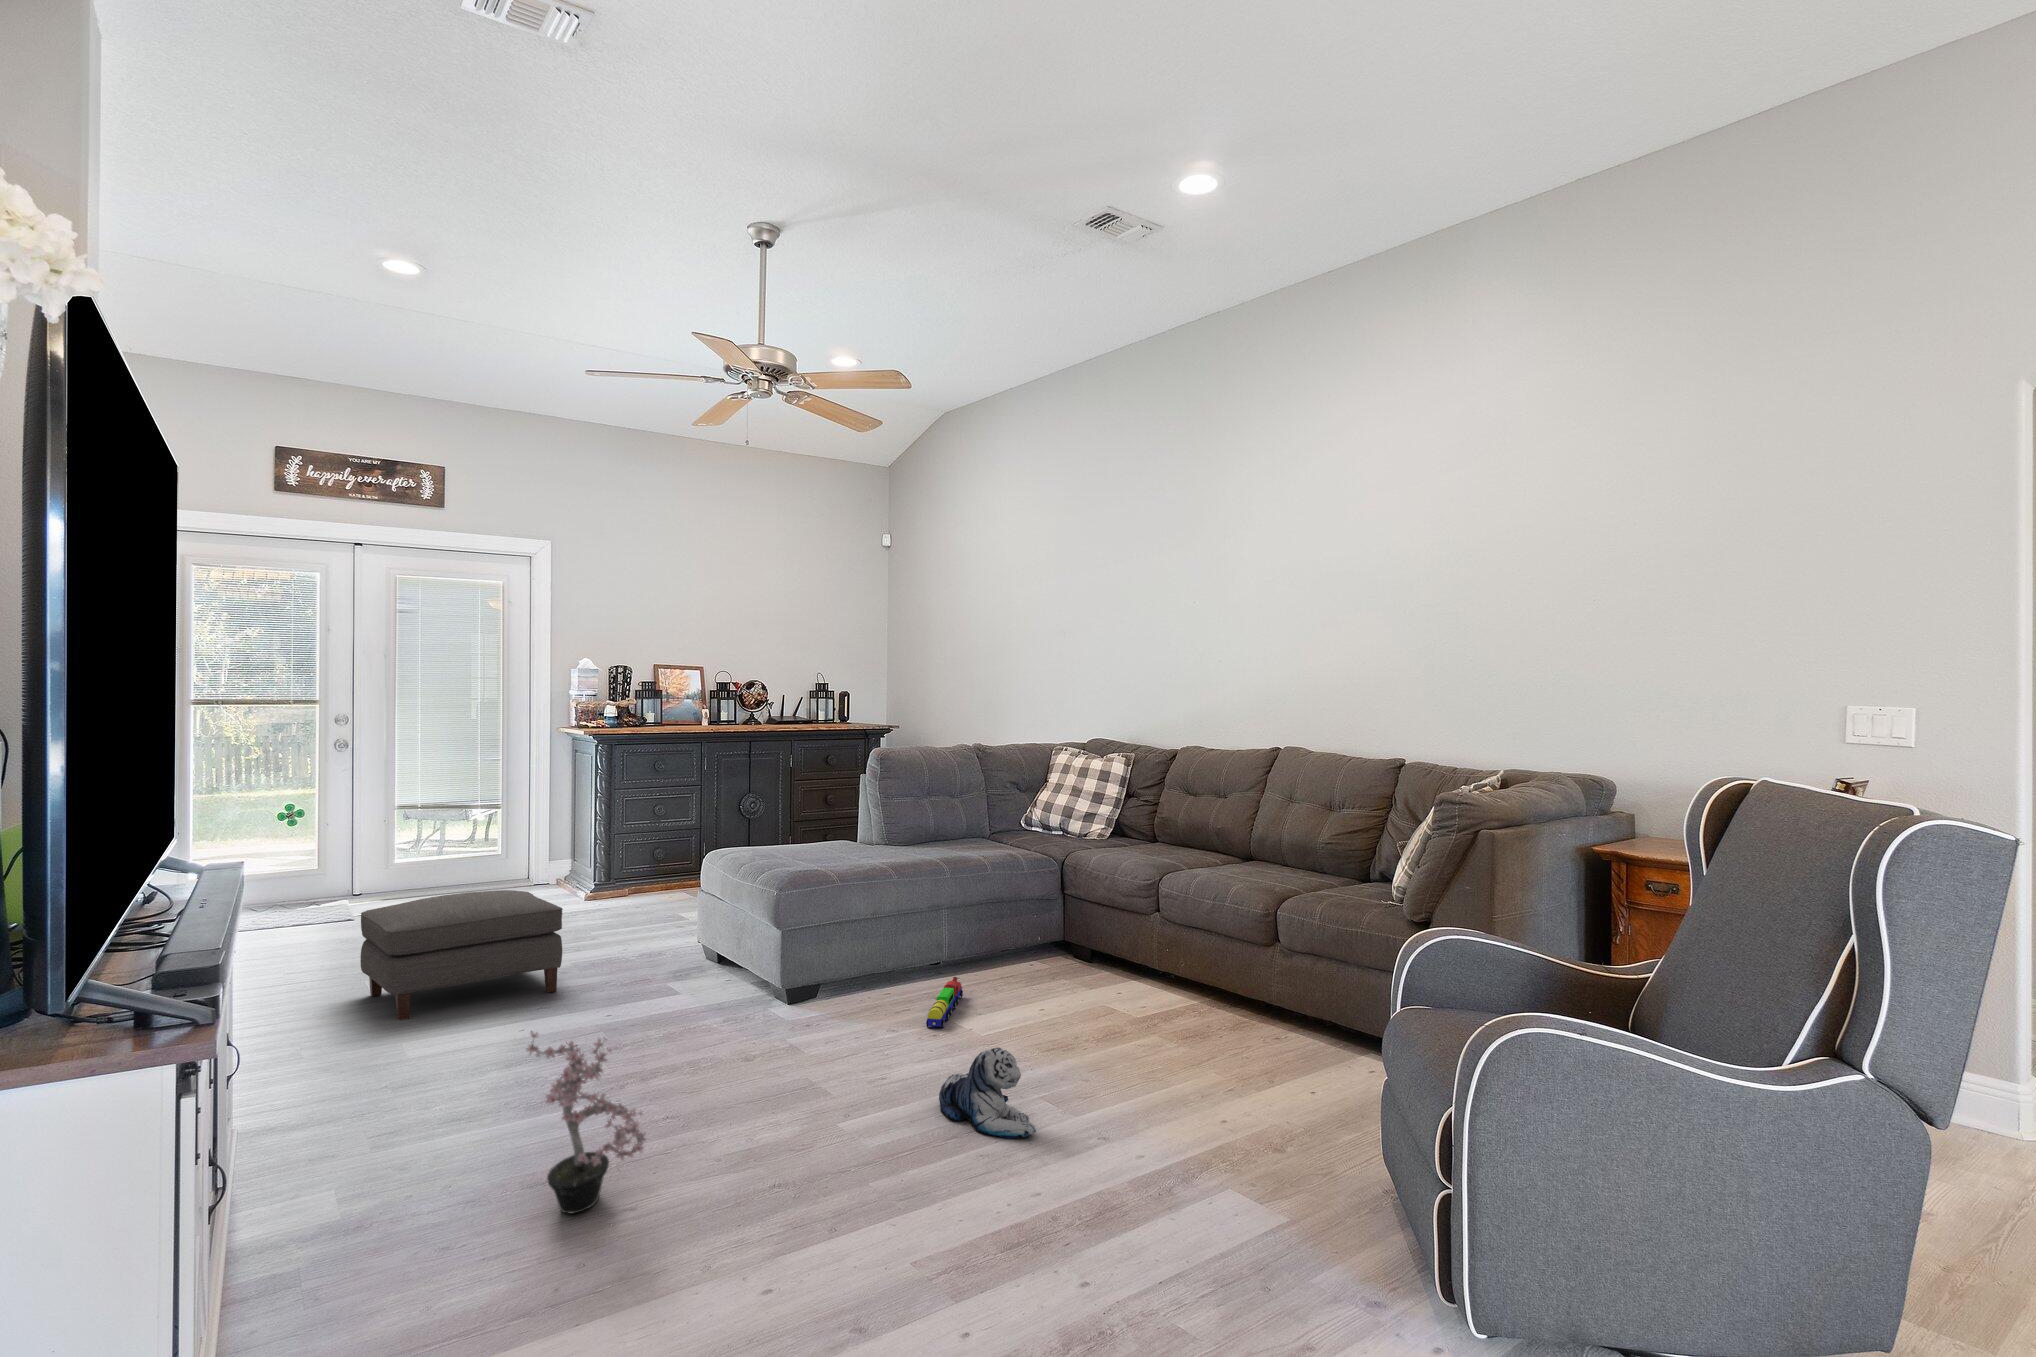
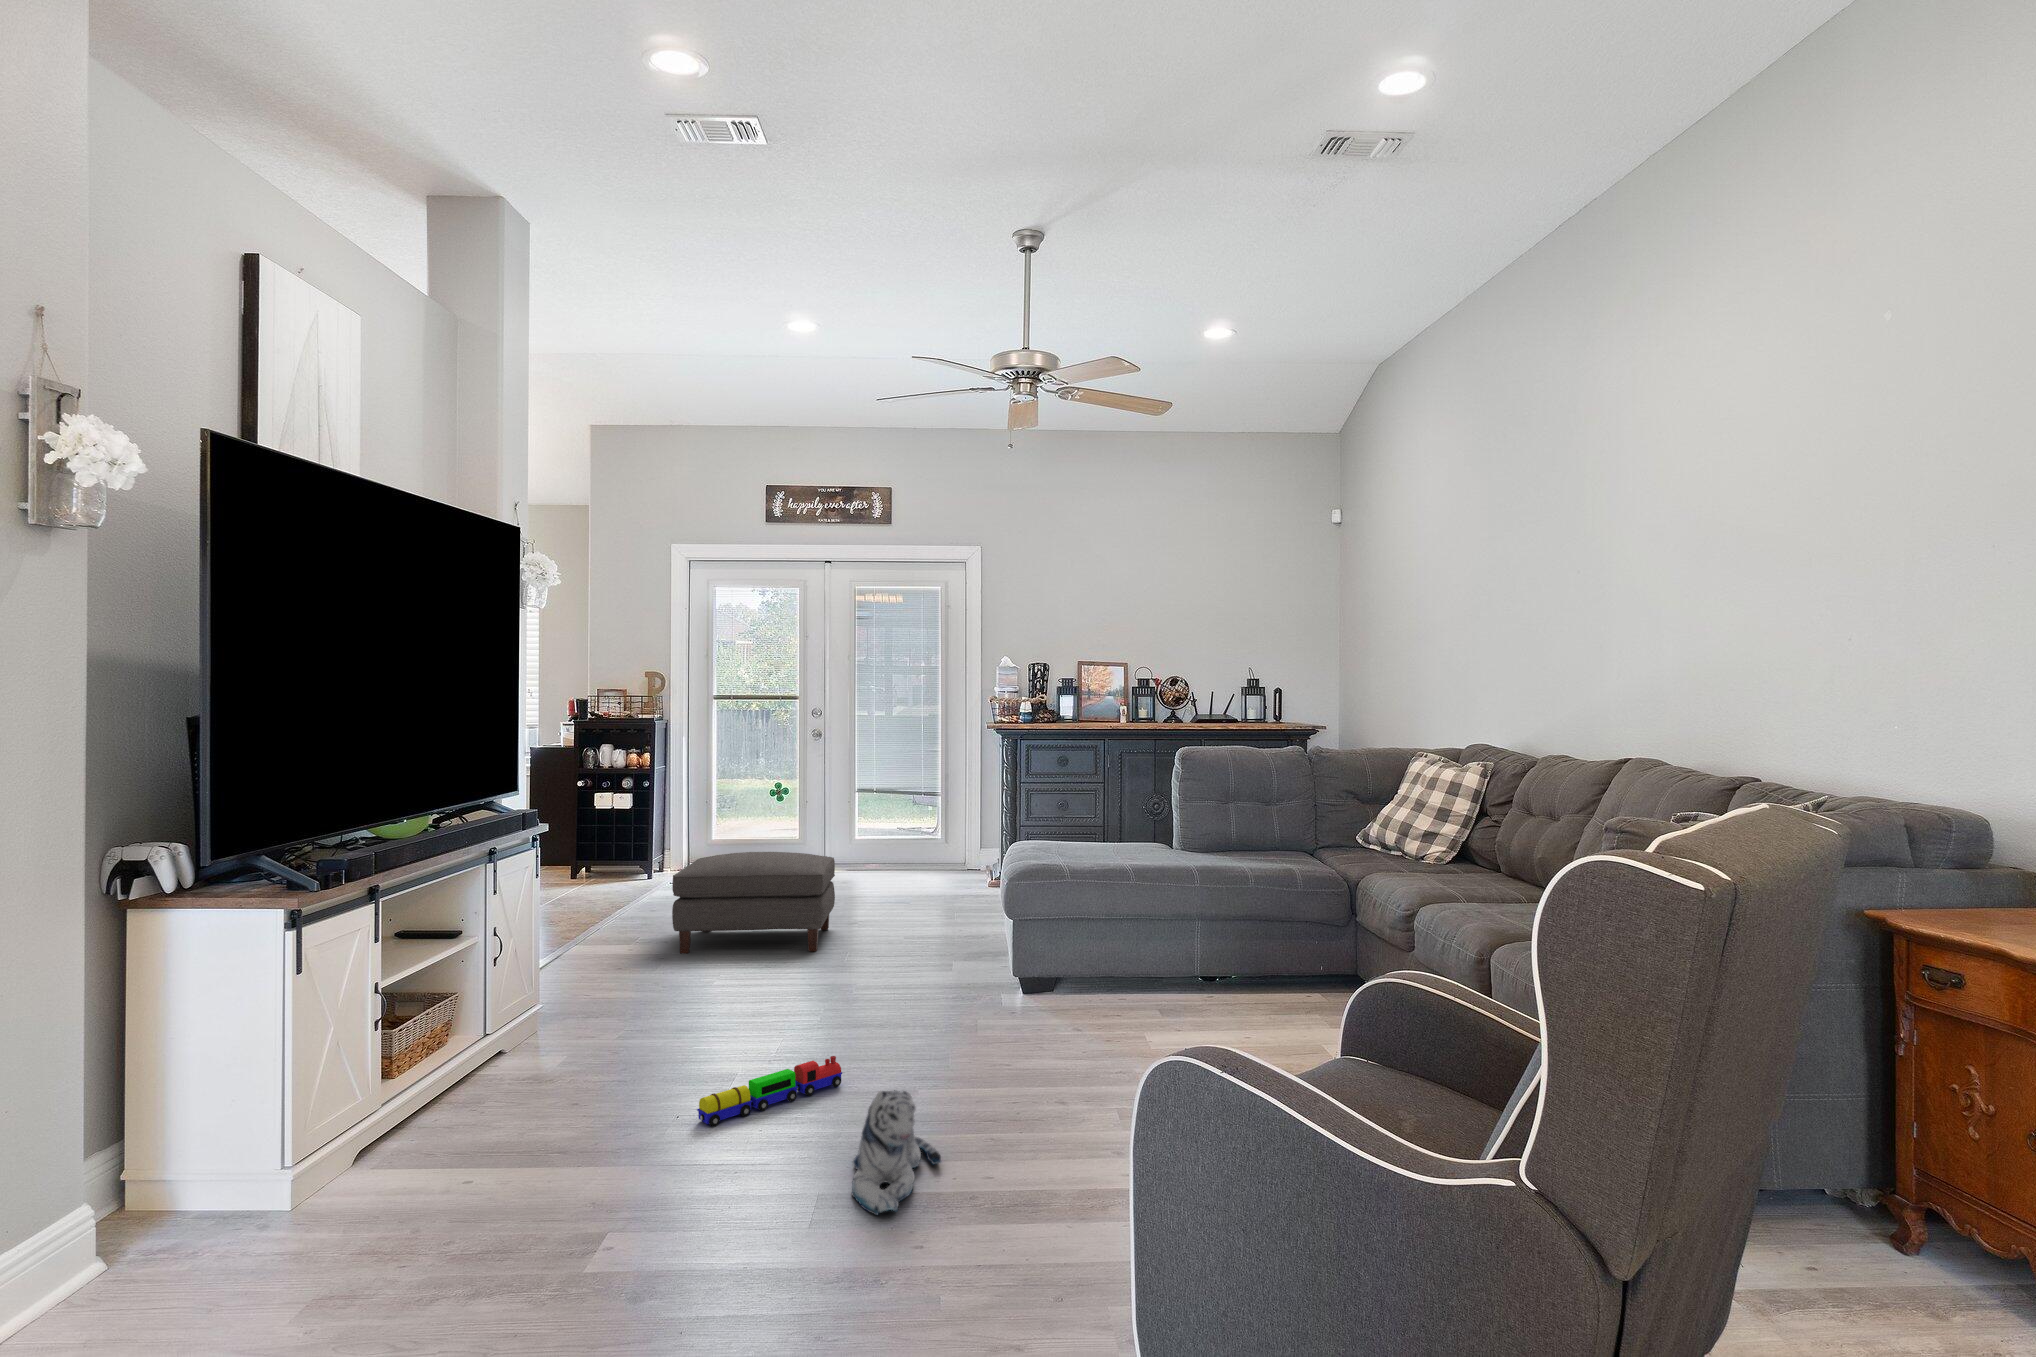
toy train: present [926,977,963,1028] -> present [697,1056,842,1127]
potted plant: present [526,1032,646,1214] -> none [350,963,502,1153]

